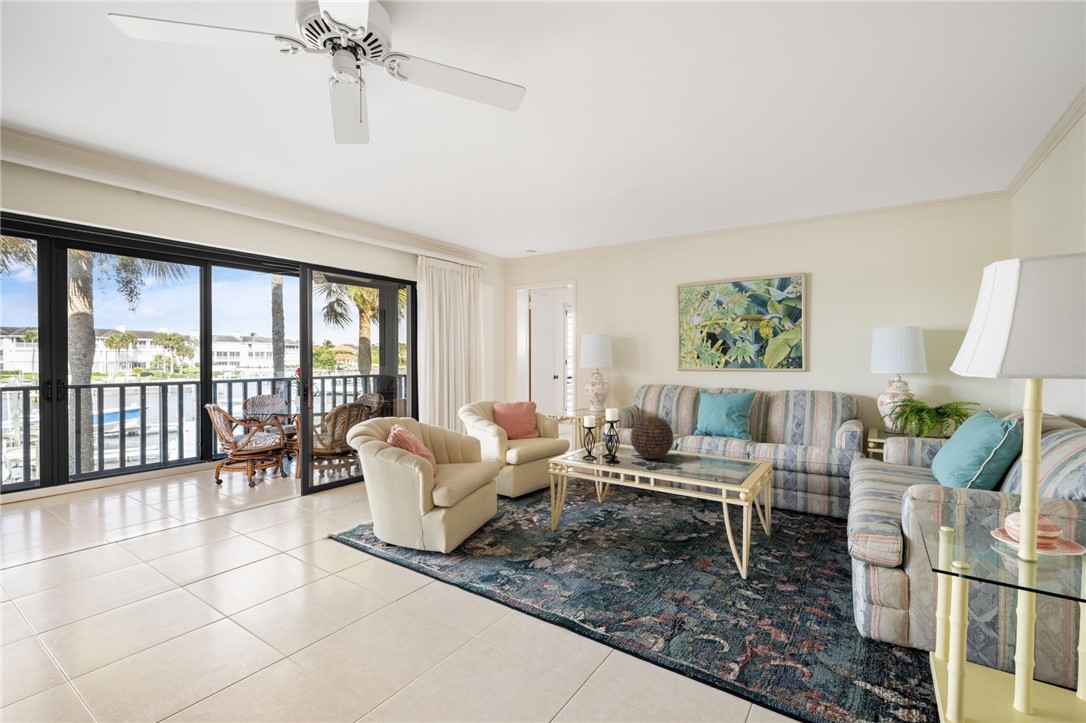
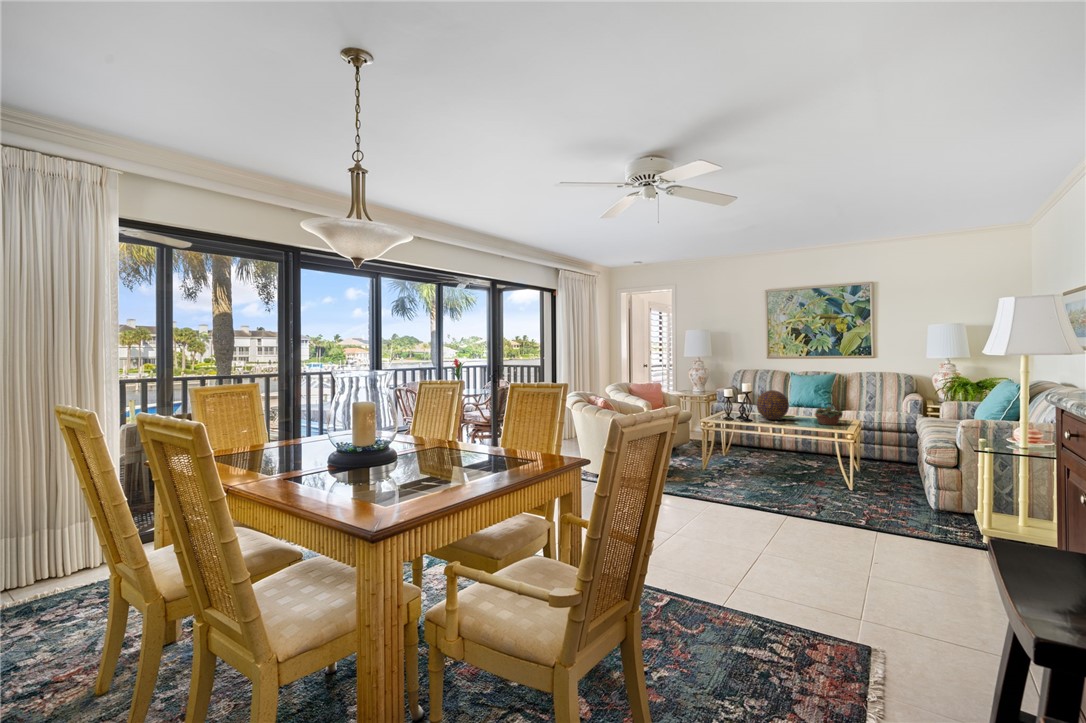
succulent planter: none [702,442,743,472] -> present [815,406,842,425]

